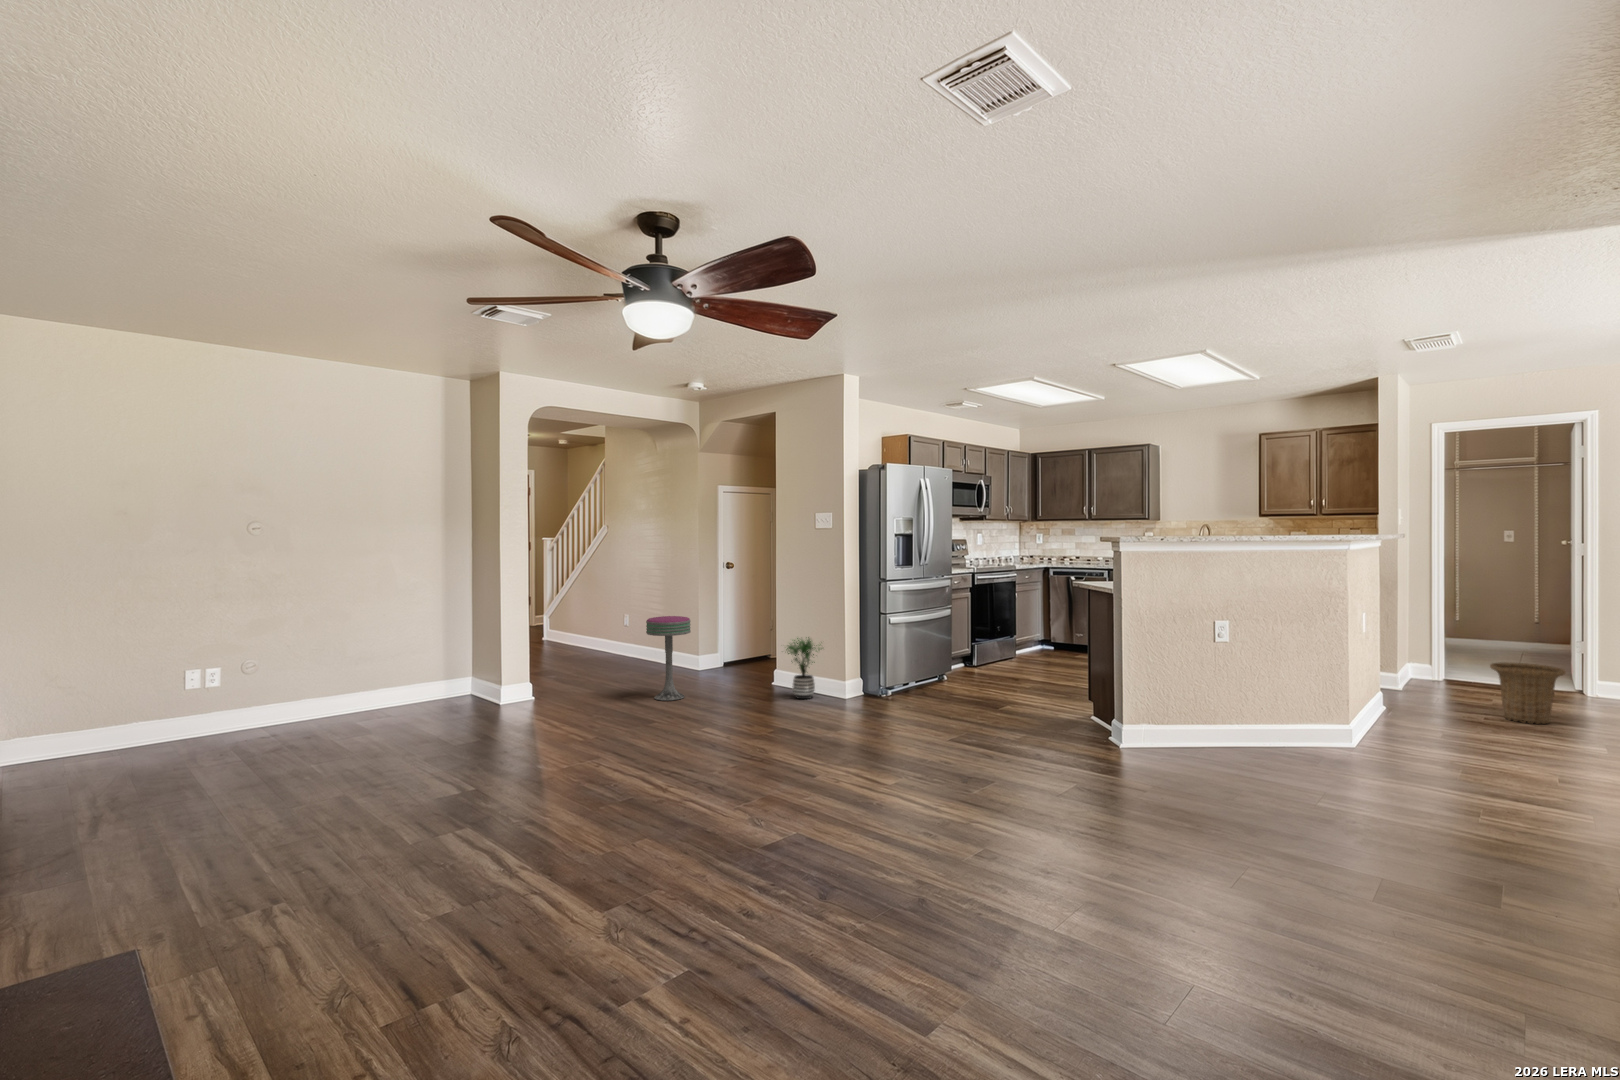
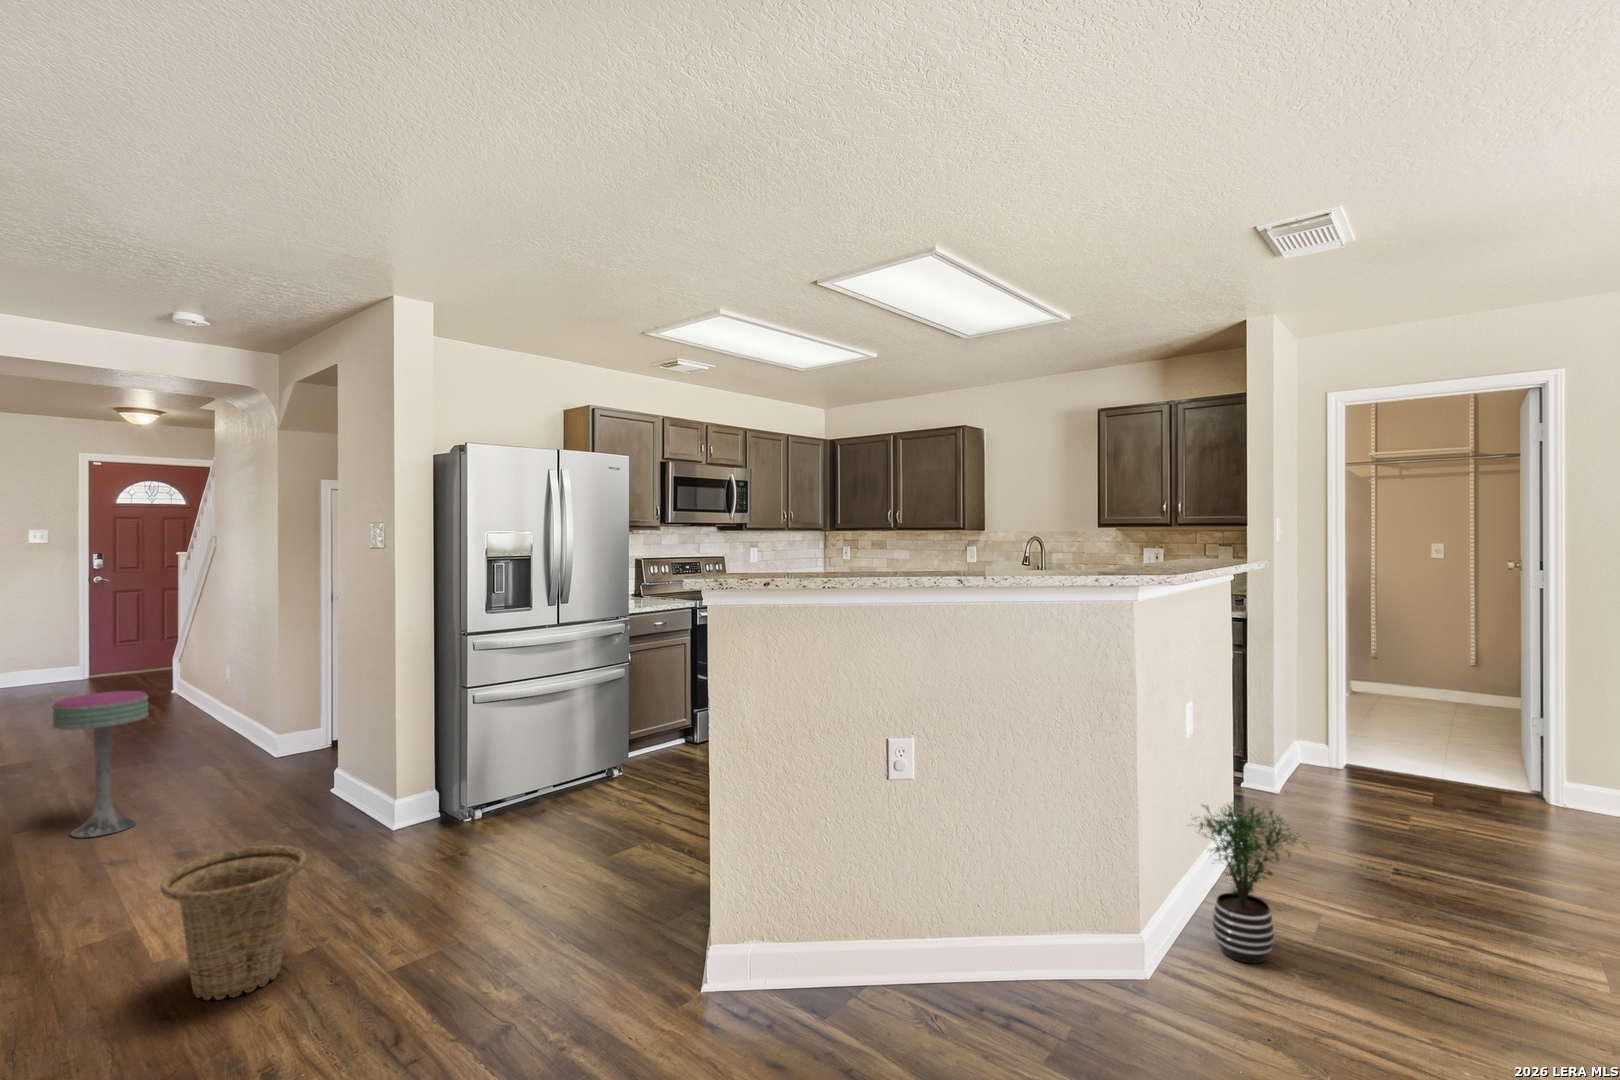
potted plant: present [786,637,822,699] -> present [1200,803,1306,963]
basket: present [1490,662,1565,724] -> present [160,845,307,1000]

